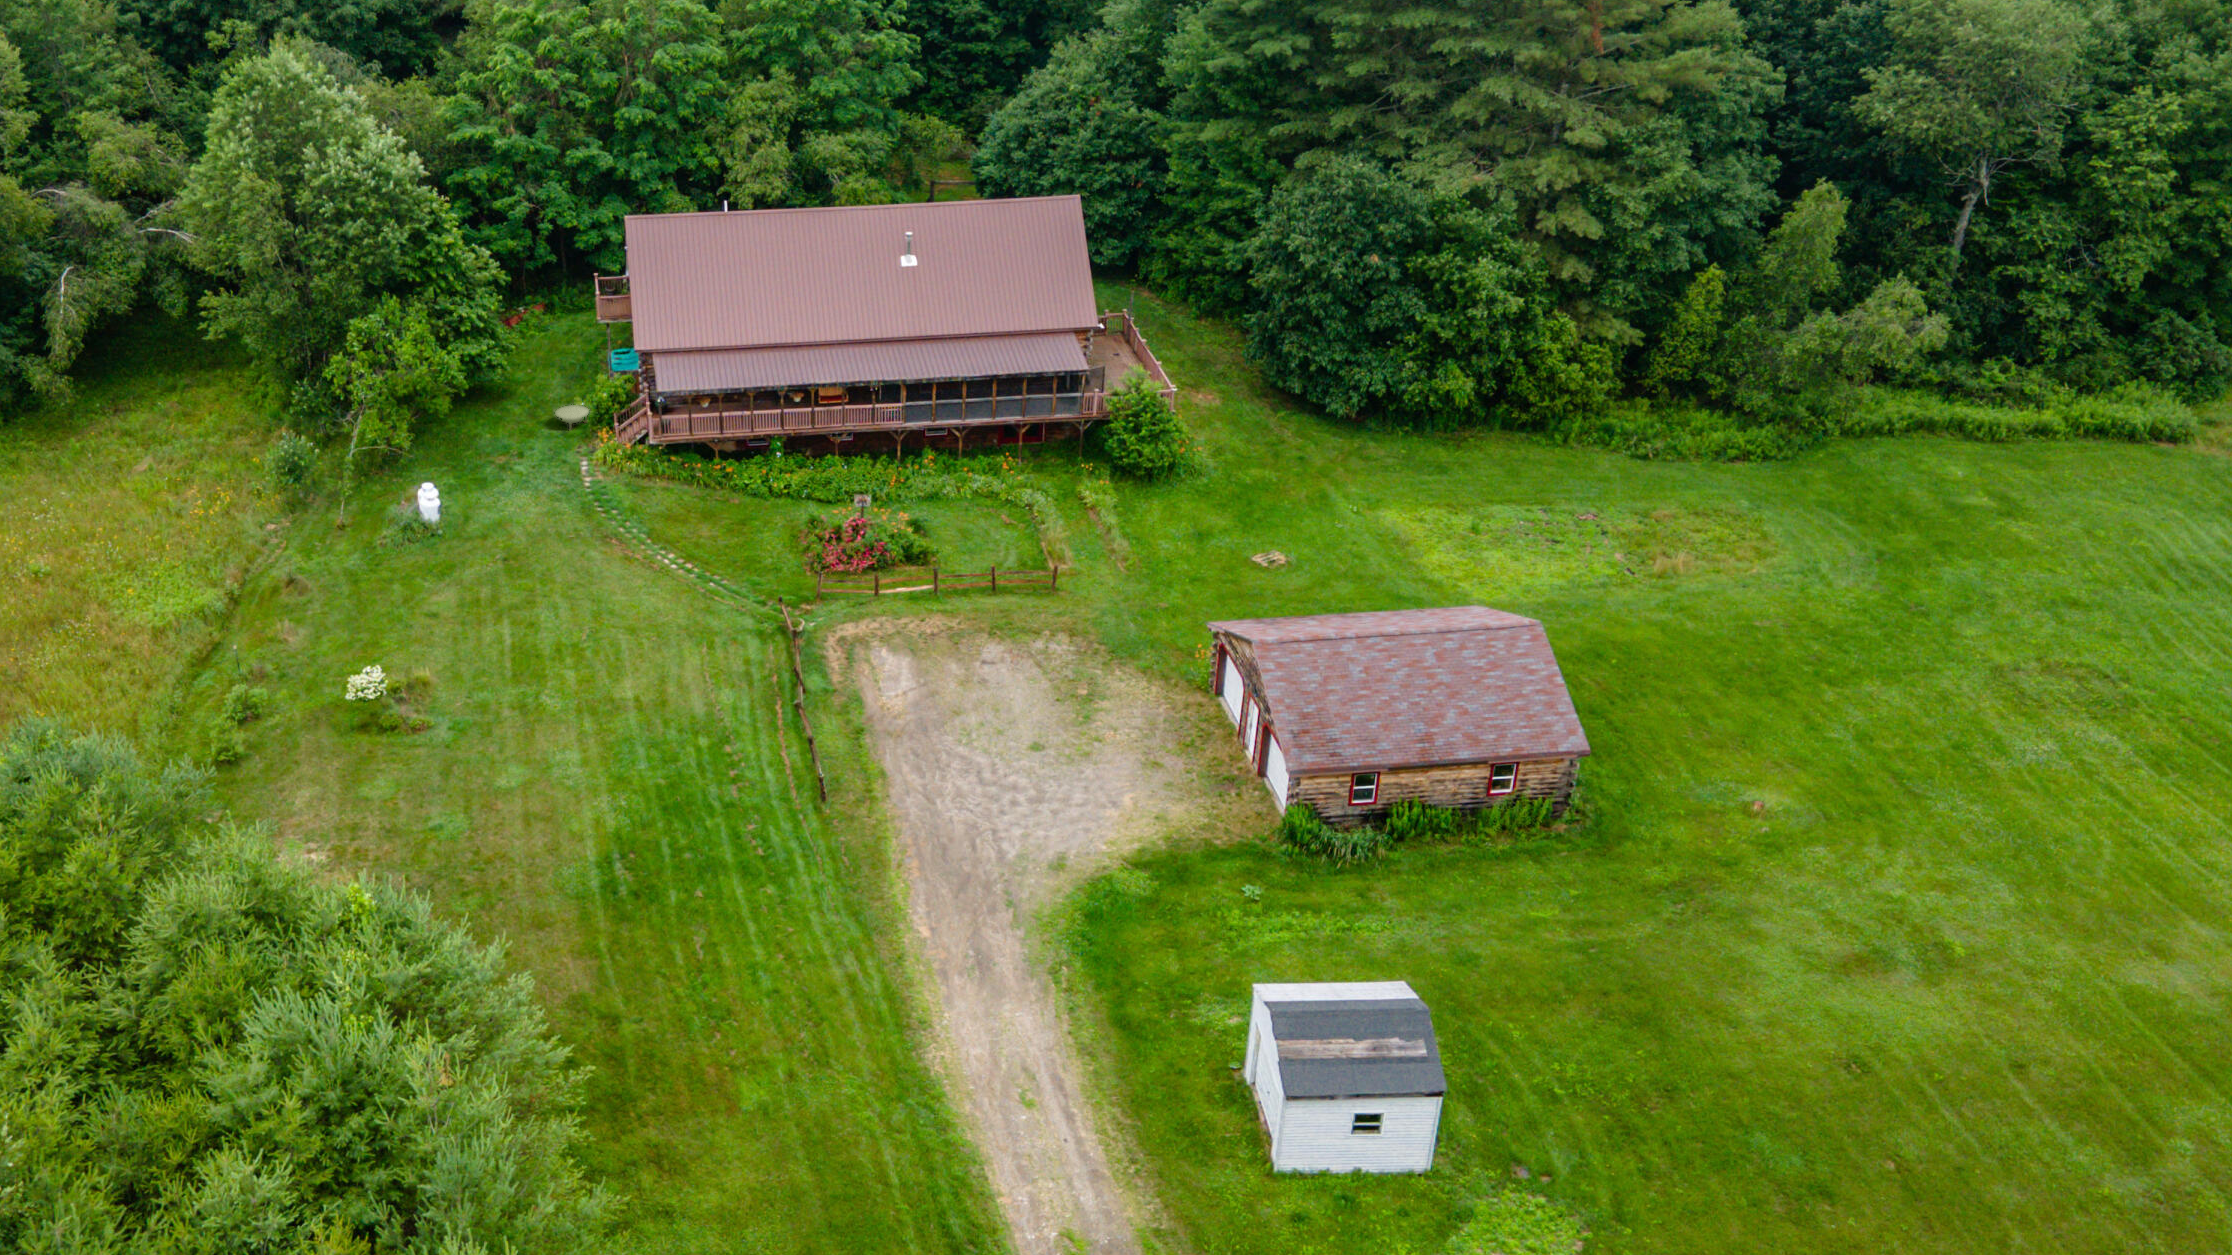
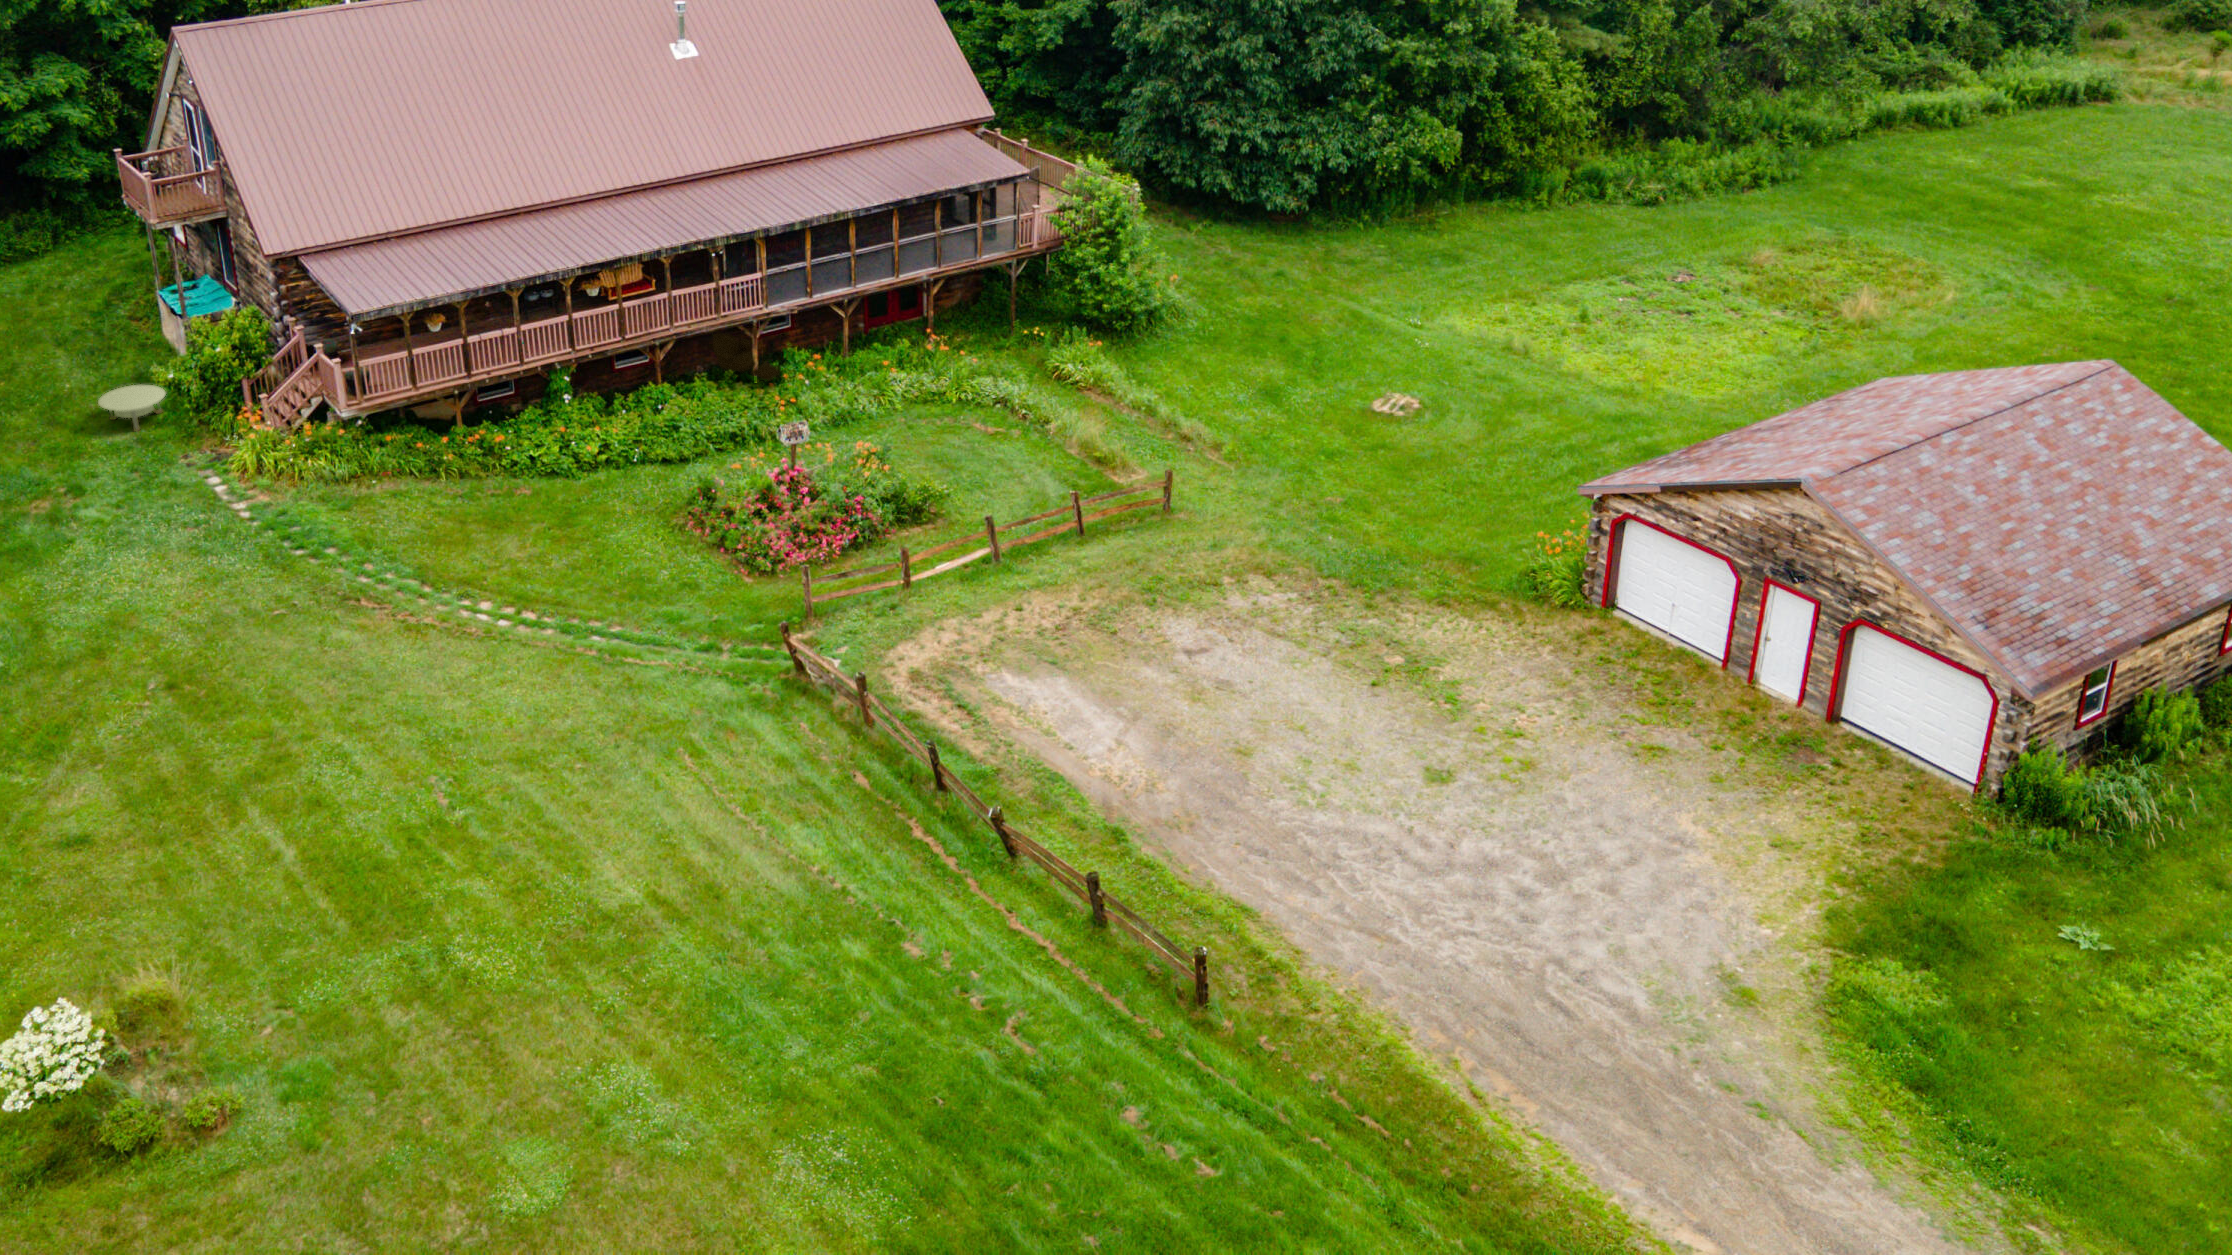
lounge chair: none [874,426,909,471] -> present [713,333,780,384]

